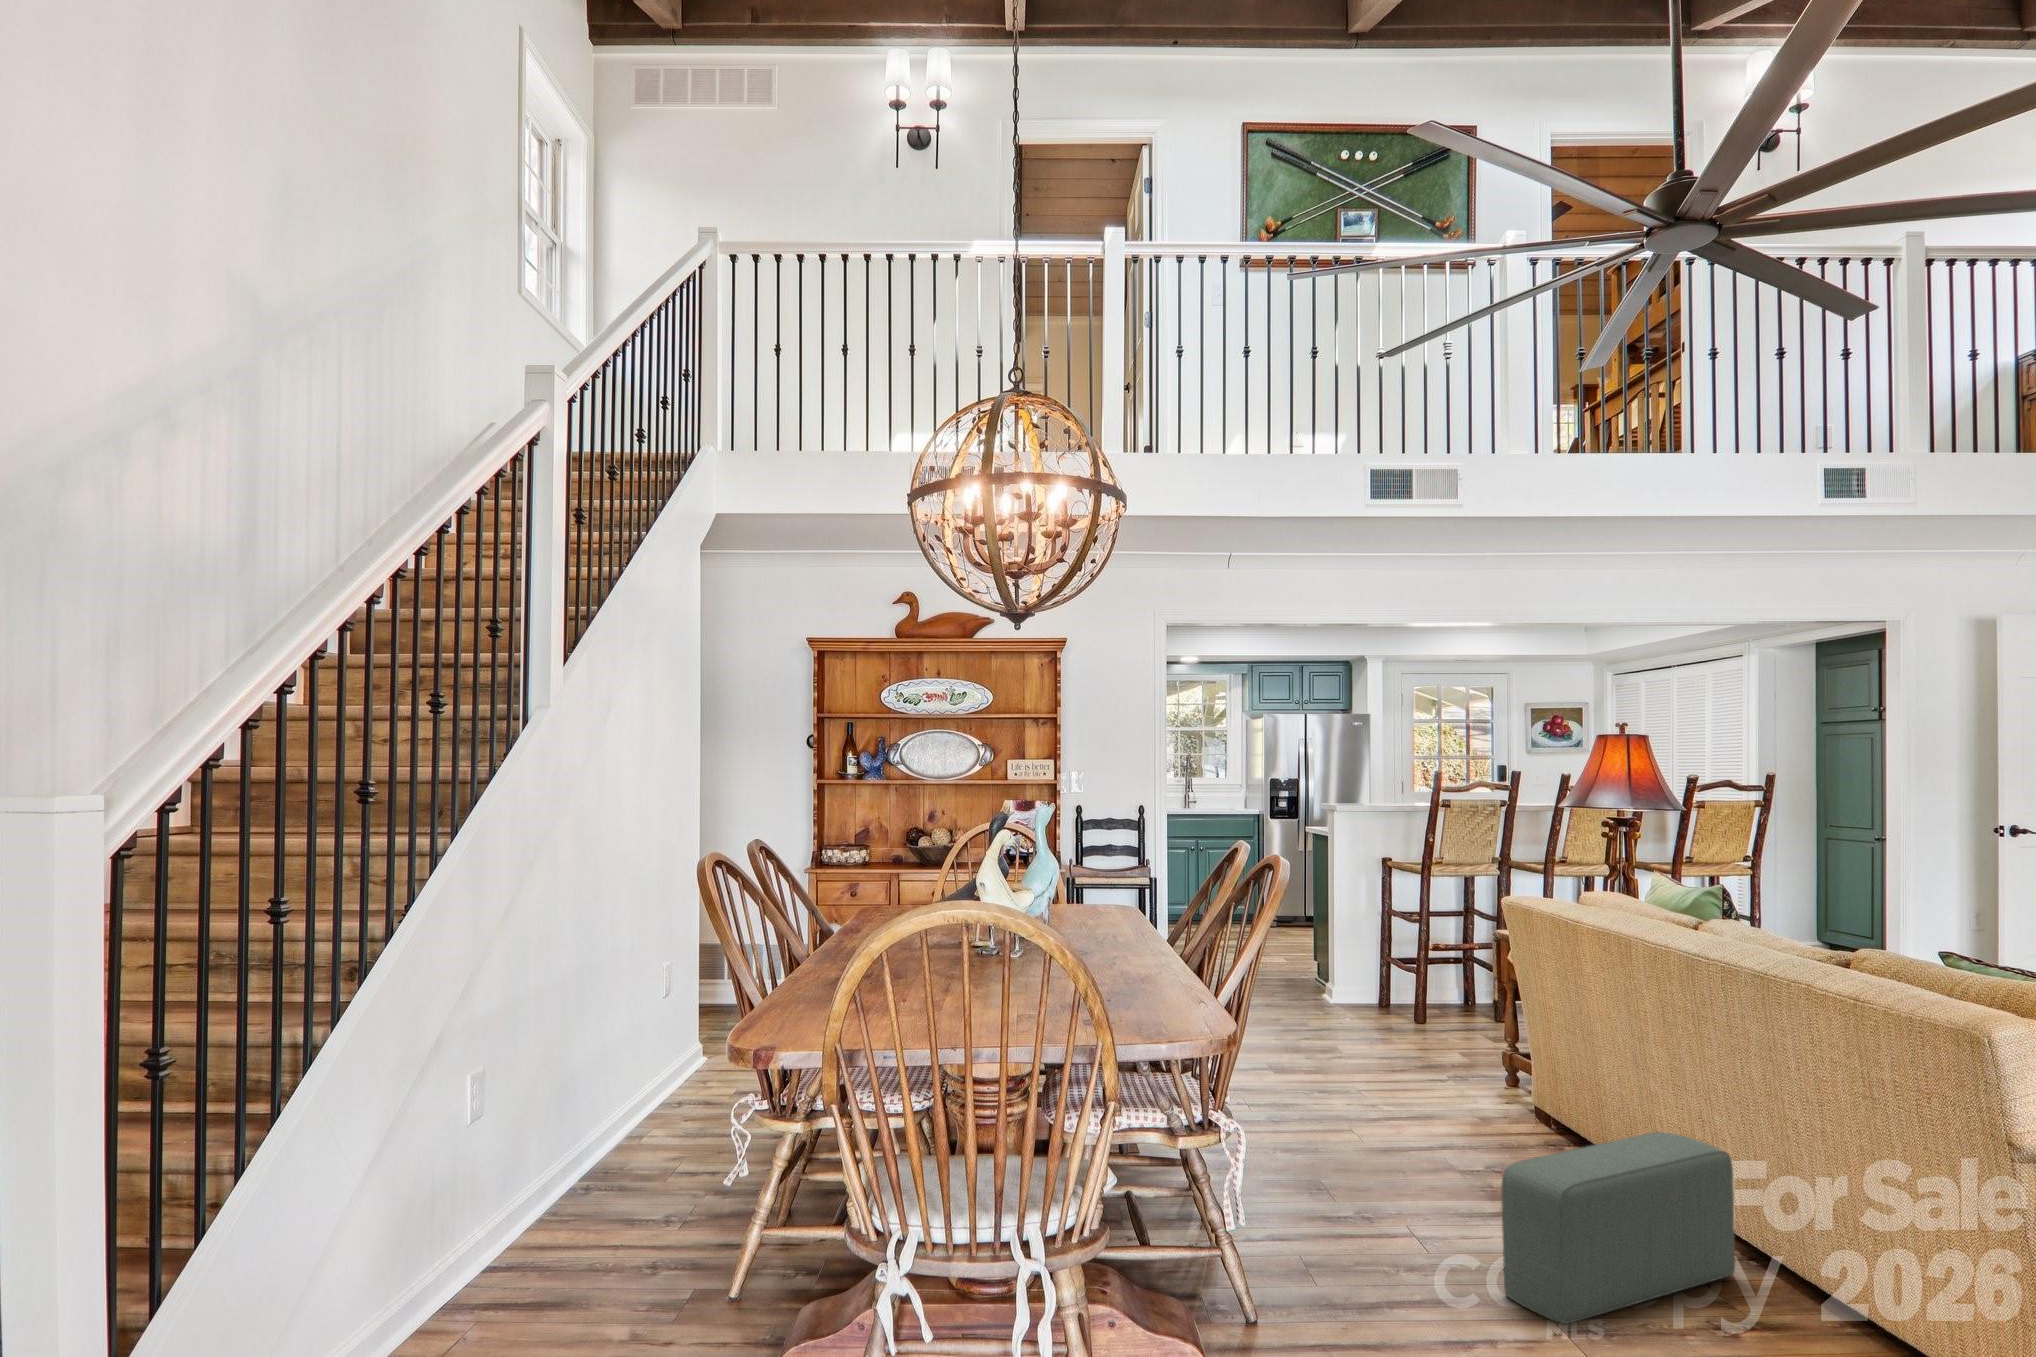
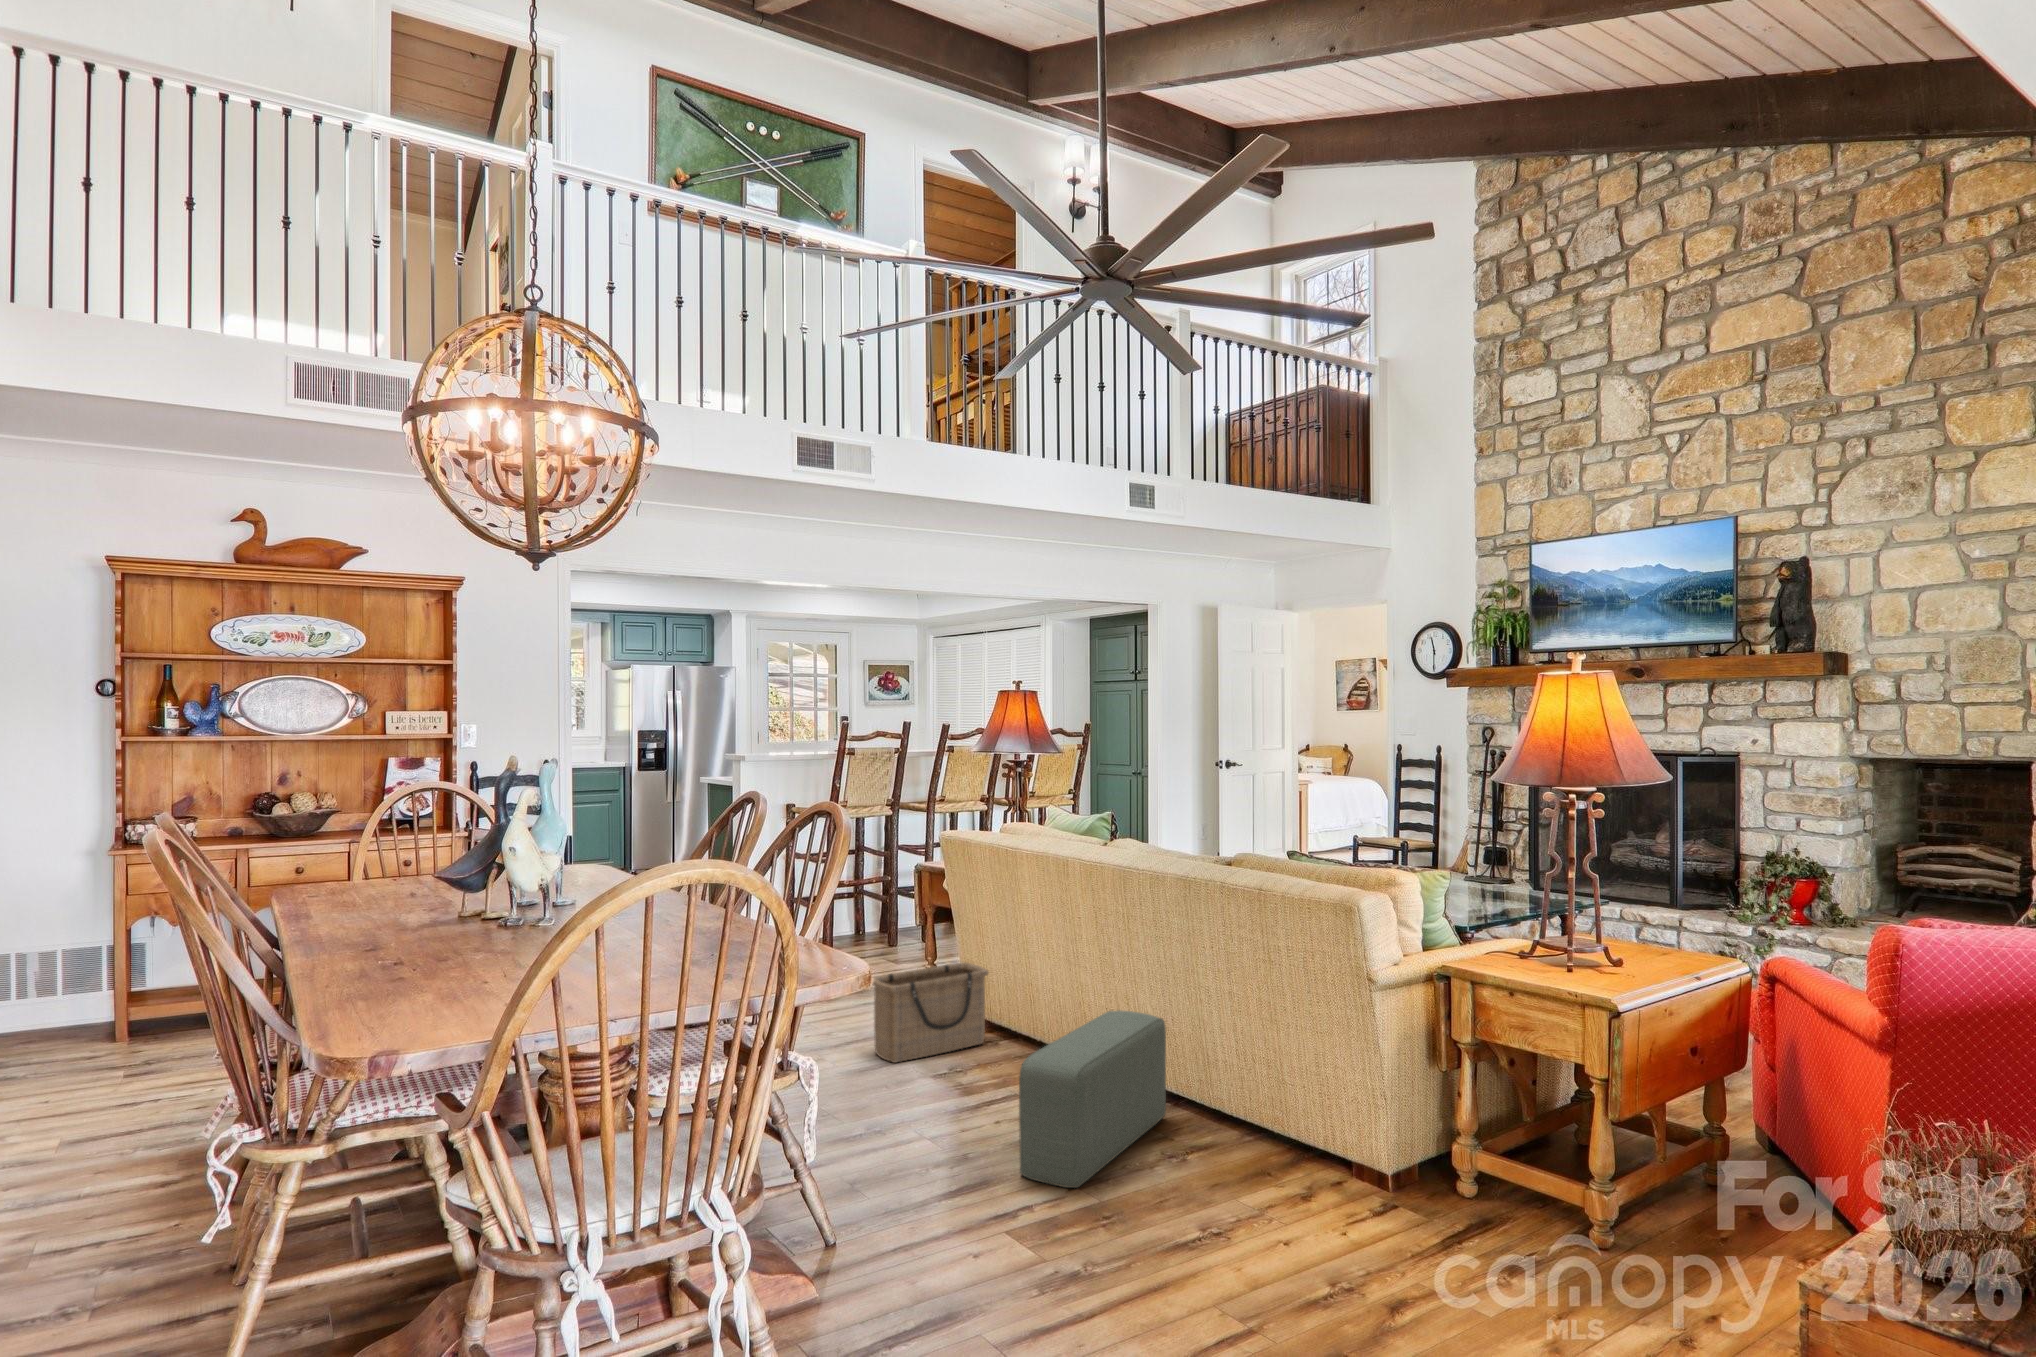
basket: none [1411,1054,1554,1152] -> present [873,962,989,1063]

